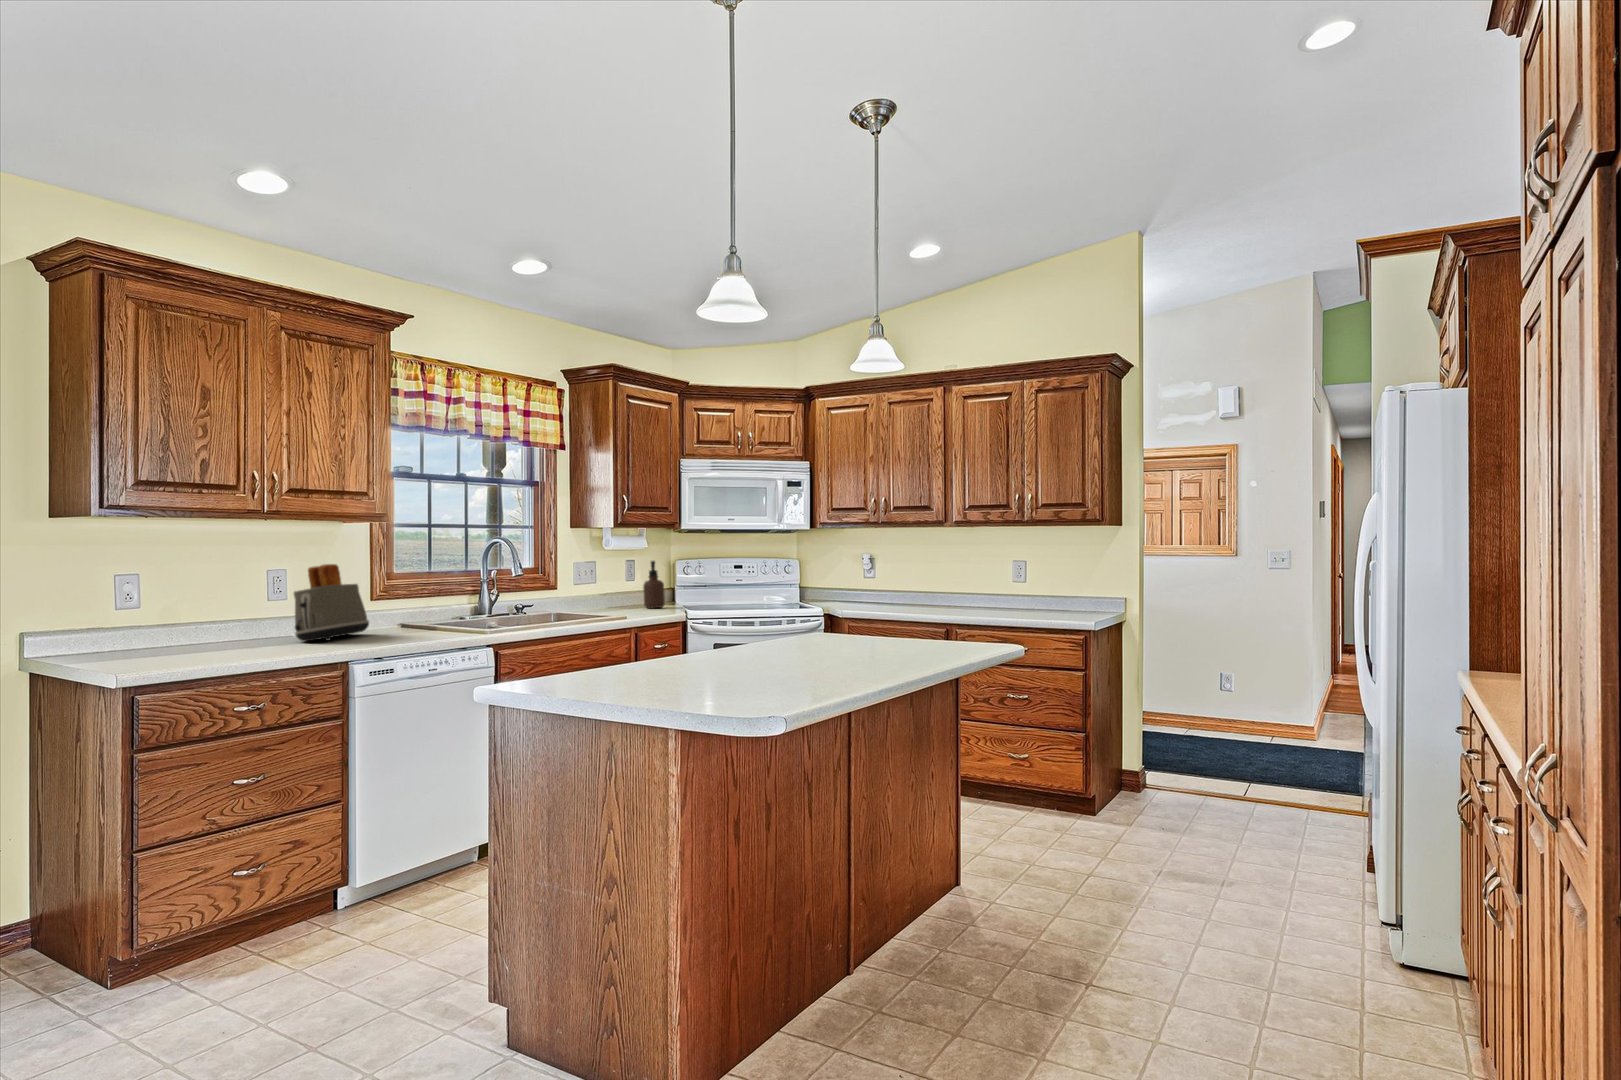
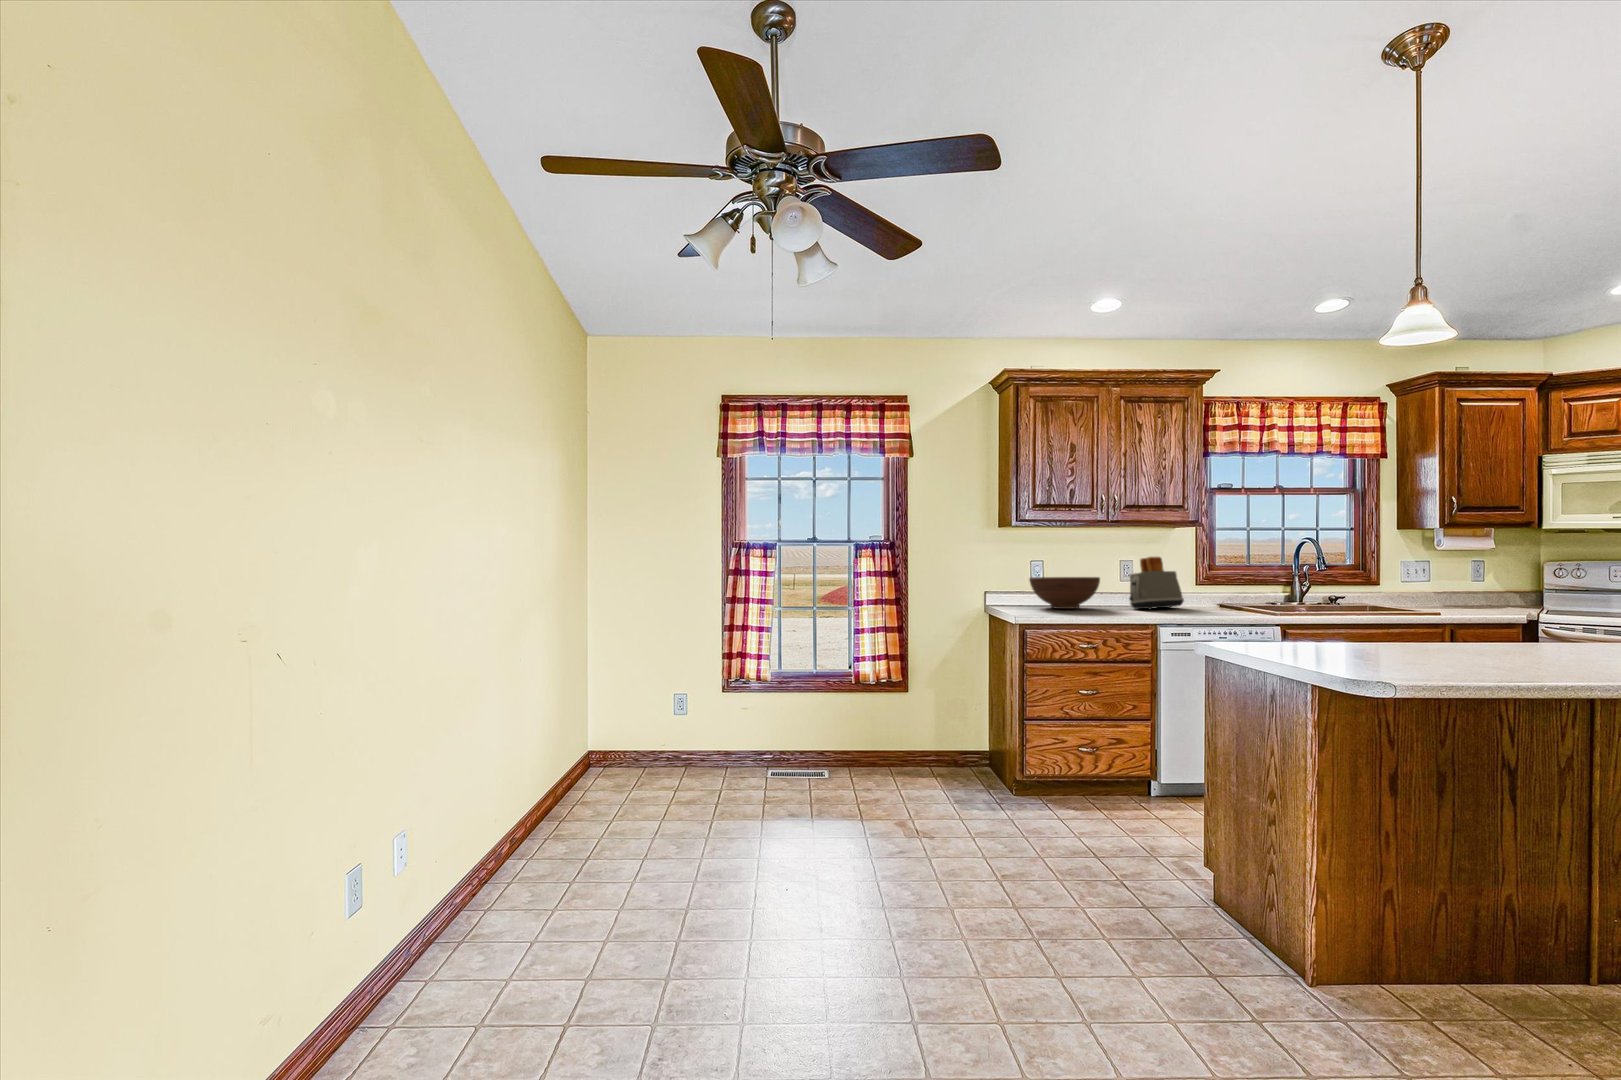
soap dispenser: present [643,561,665,608] -> none [1486,562,1515,611]
fruit bowl: none [122,598,252,654] -> present [1029,577,1100,609]

